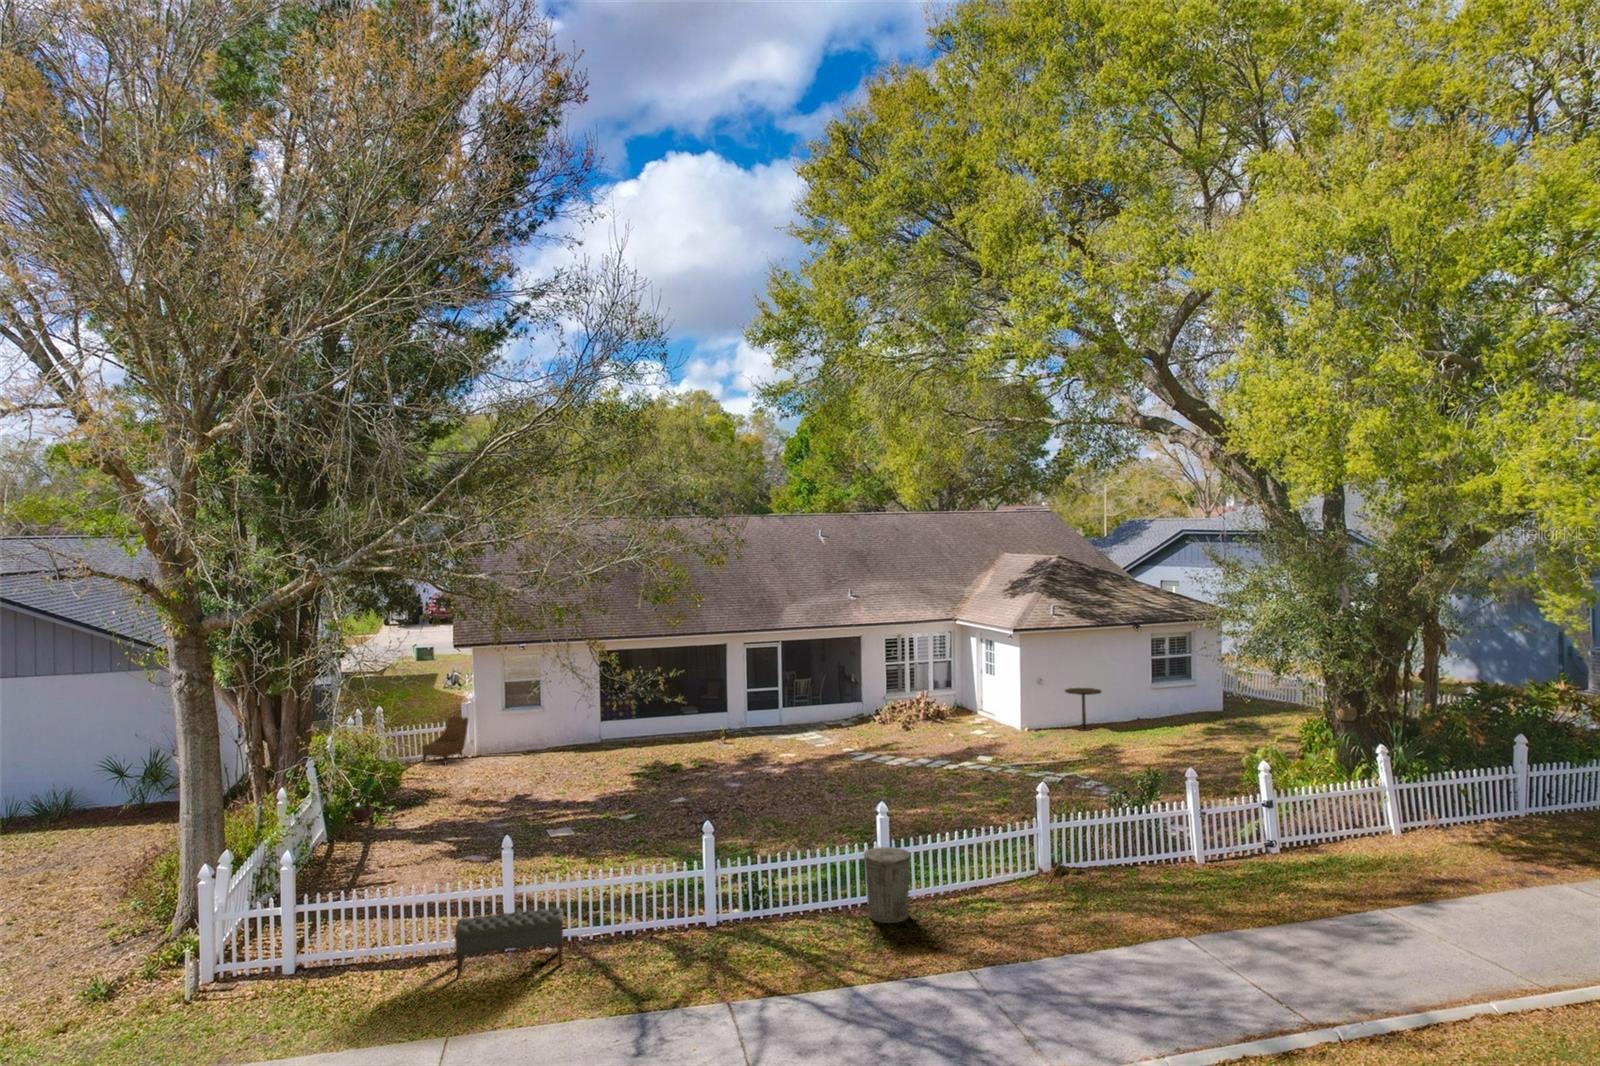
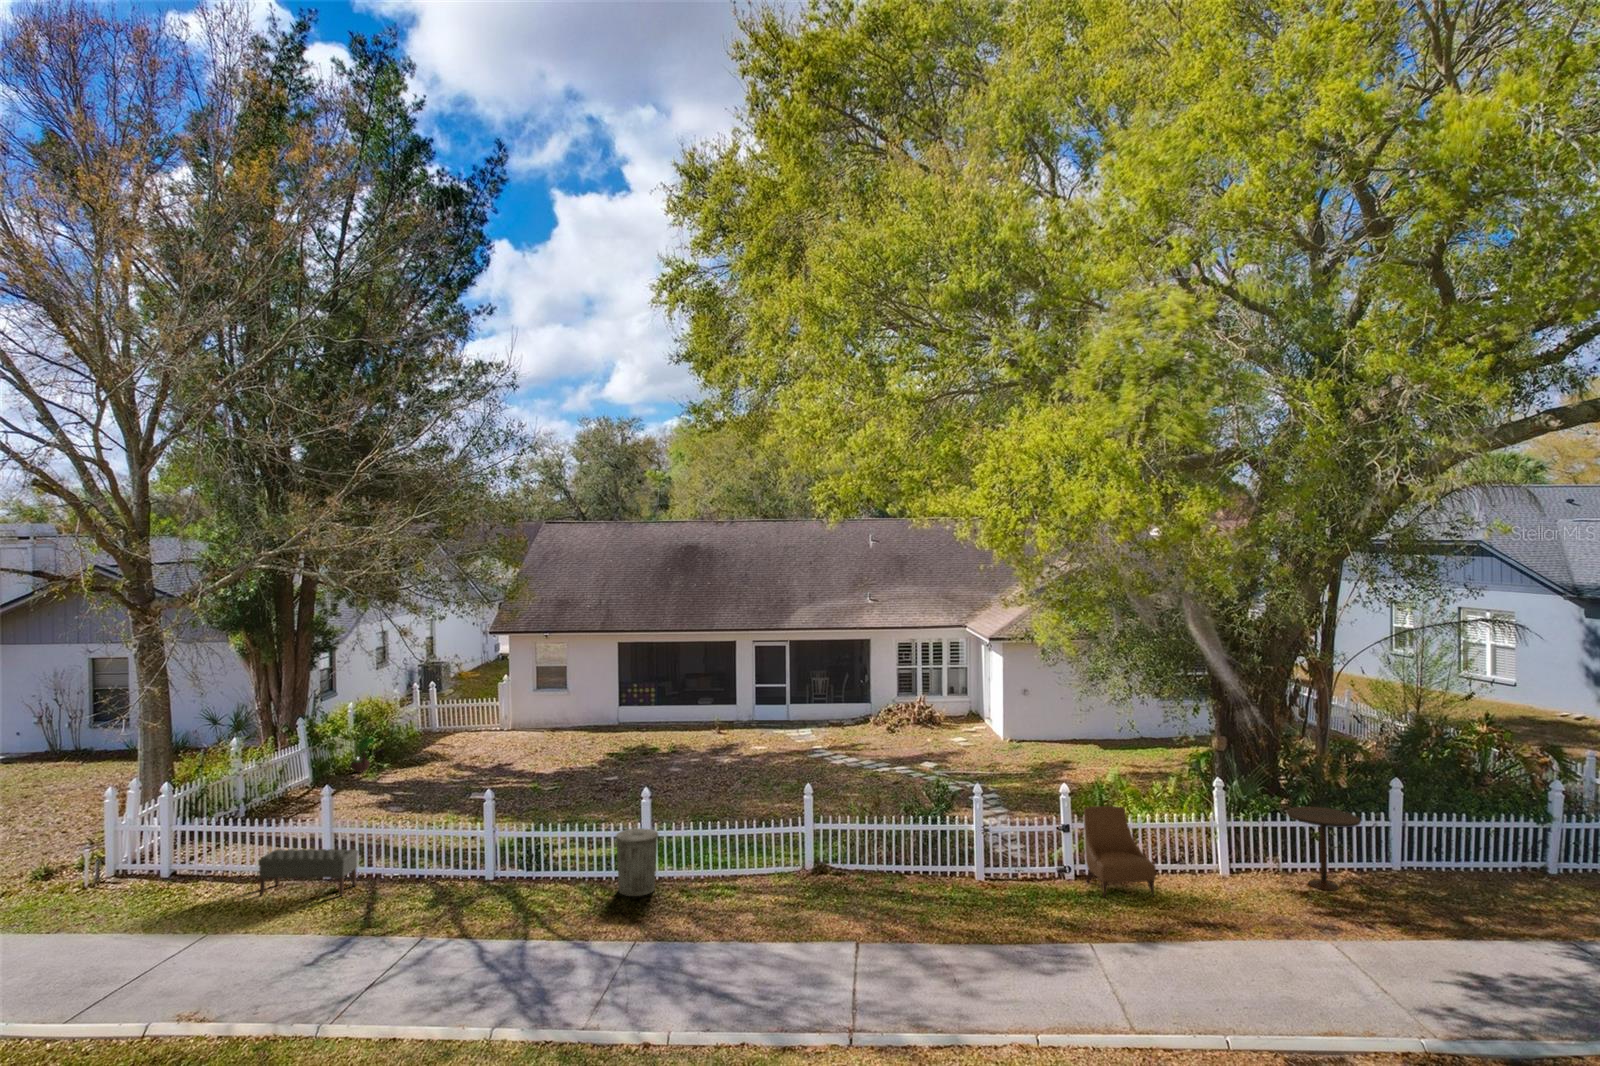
pedestal table: present [1065,688,1102,731] -> present [1287,807,1361,890]
chair: present [422,716,468,765] -> present [1084,806,1156,897]

